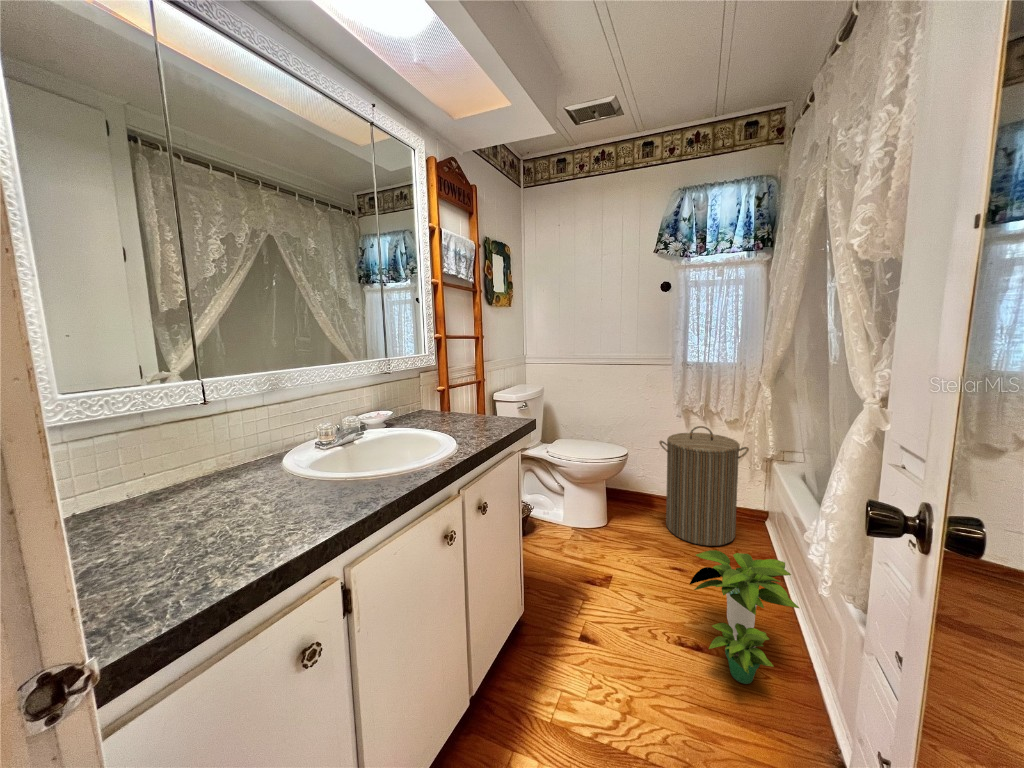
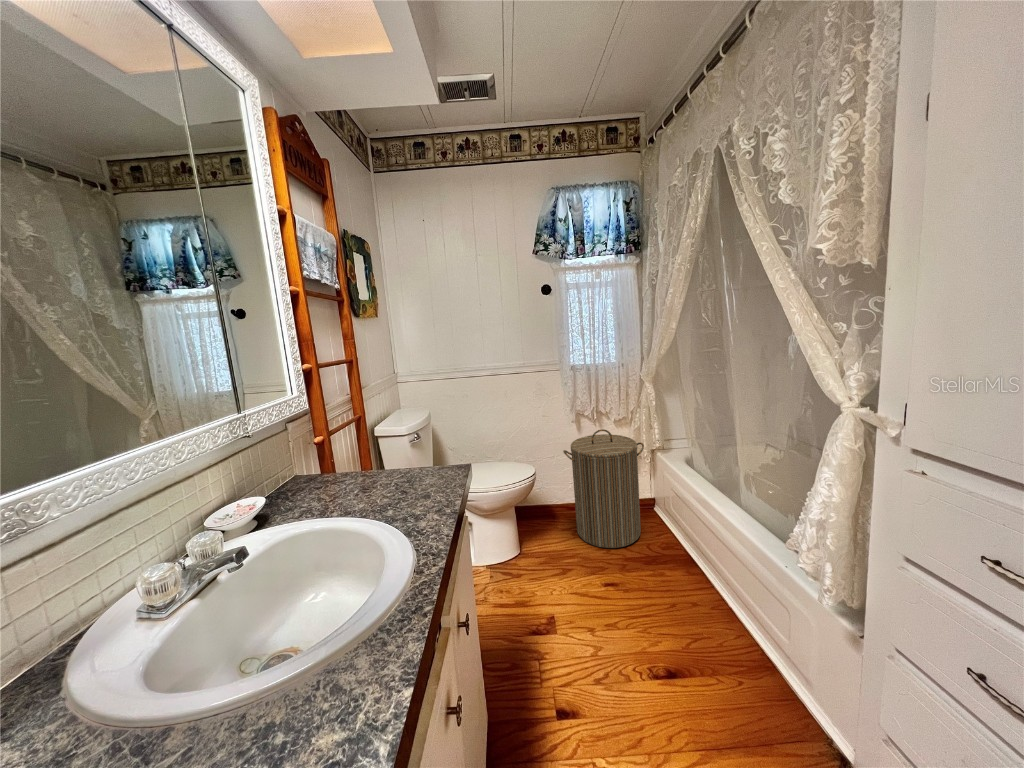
potted plant: present [690,550,799,684] -> none [644,554,748,693]

